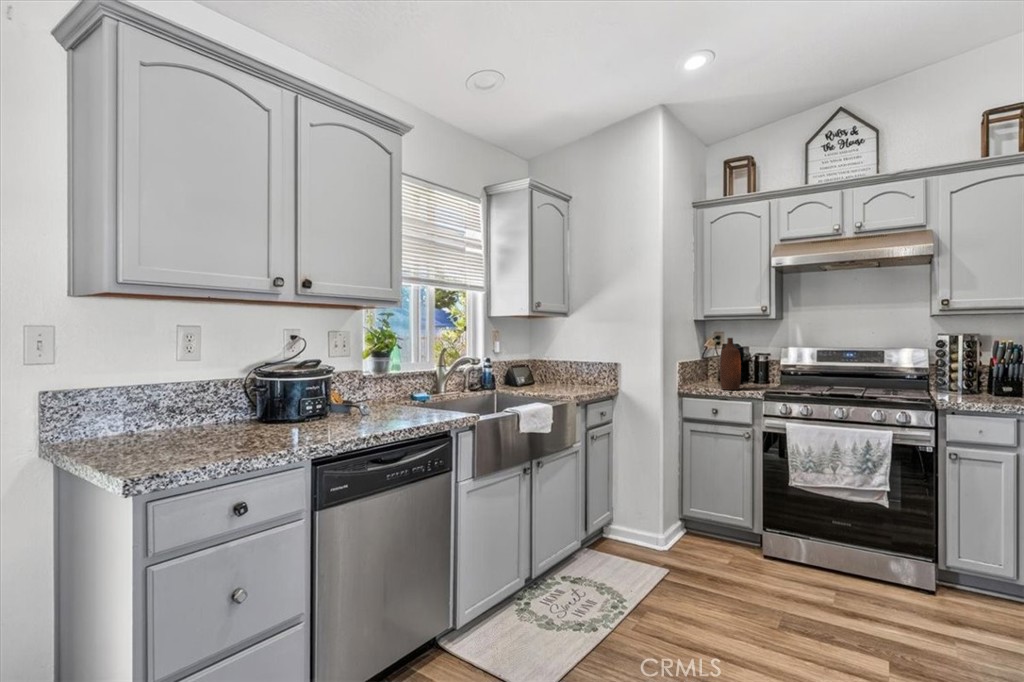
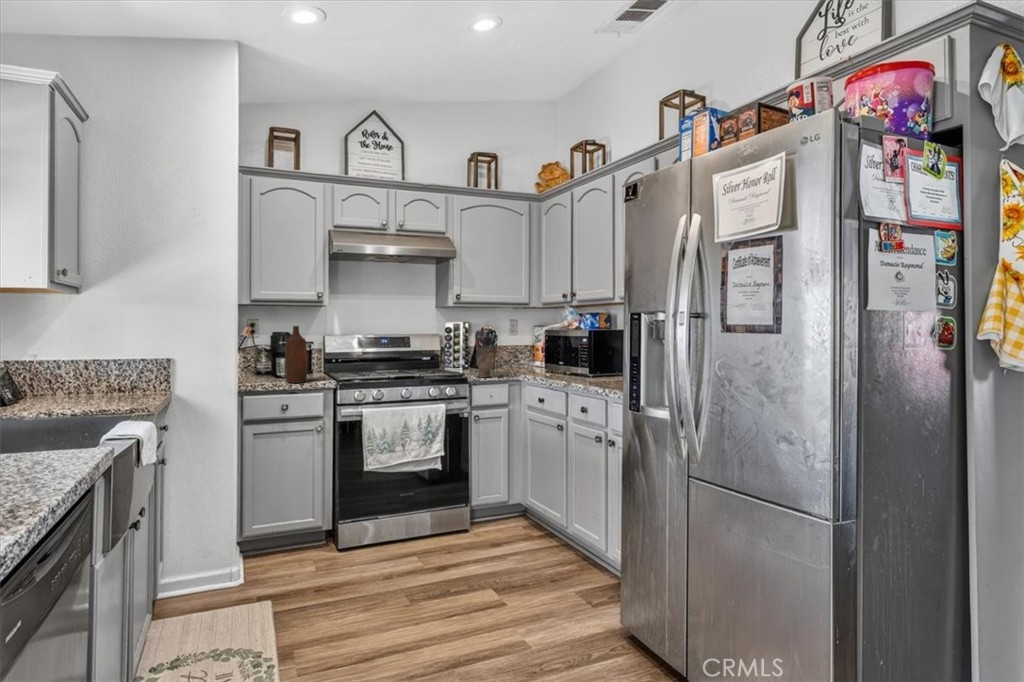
ceramic pitcher: none [956,342,991,403] -> present [475,330,496,377]

